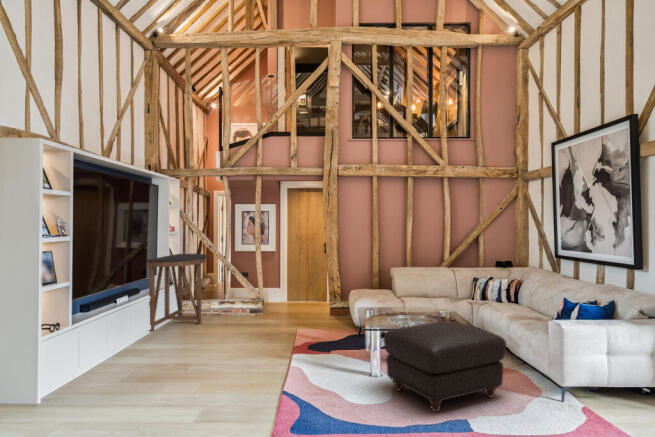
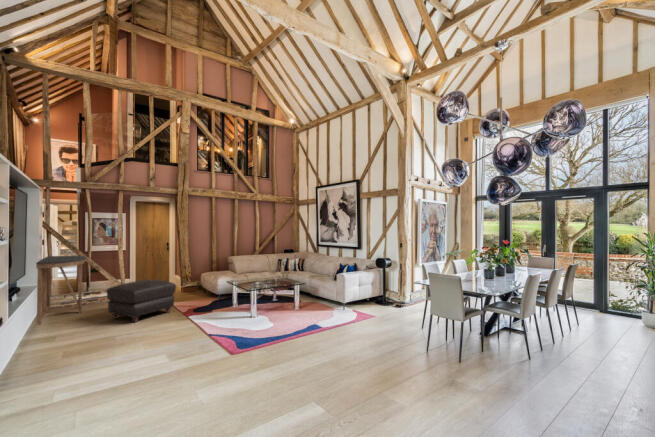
ottoman: present [384,321,506,412] -> present [107,280,176,322]

